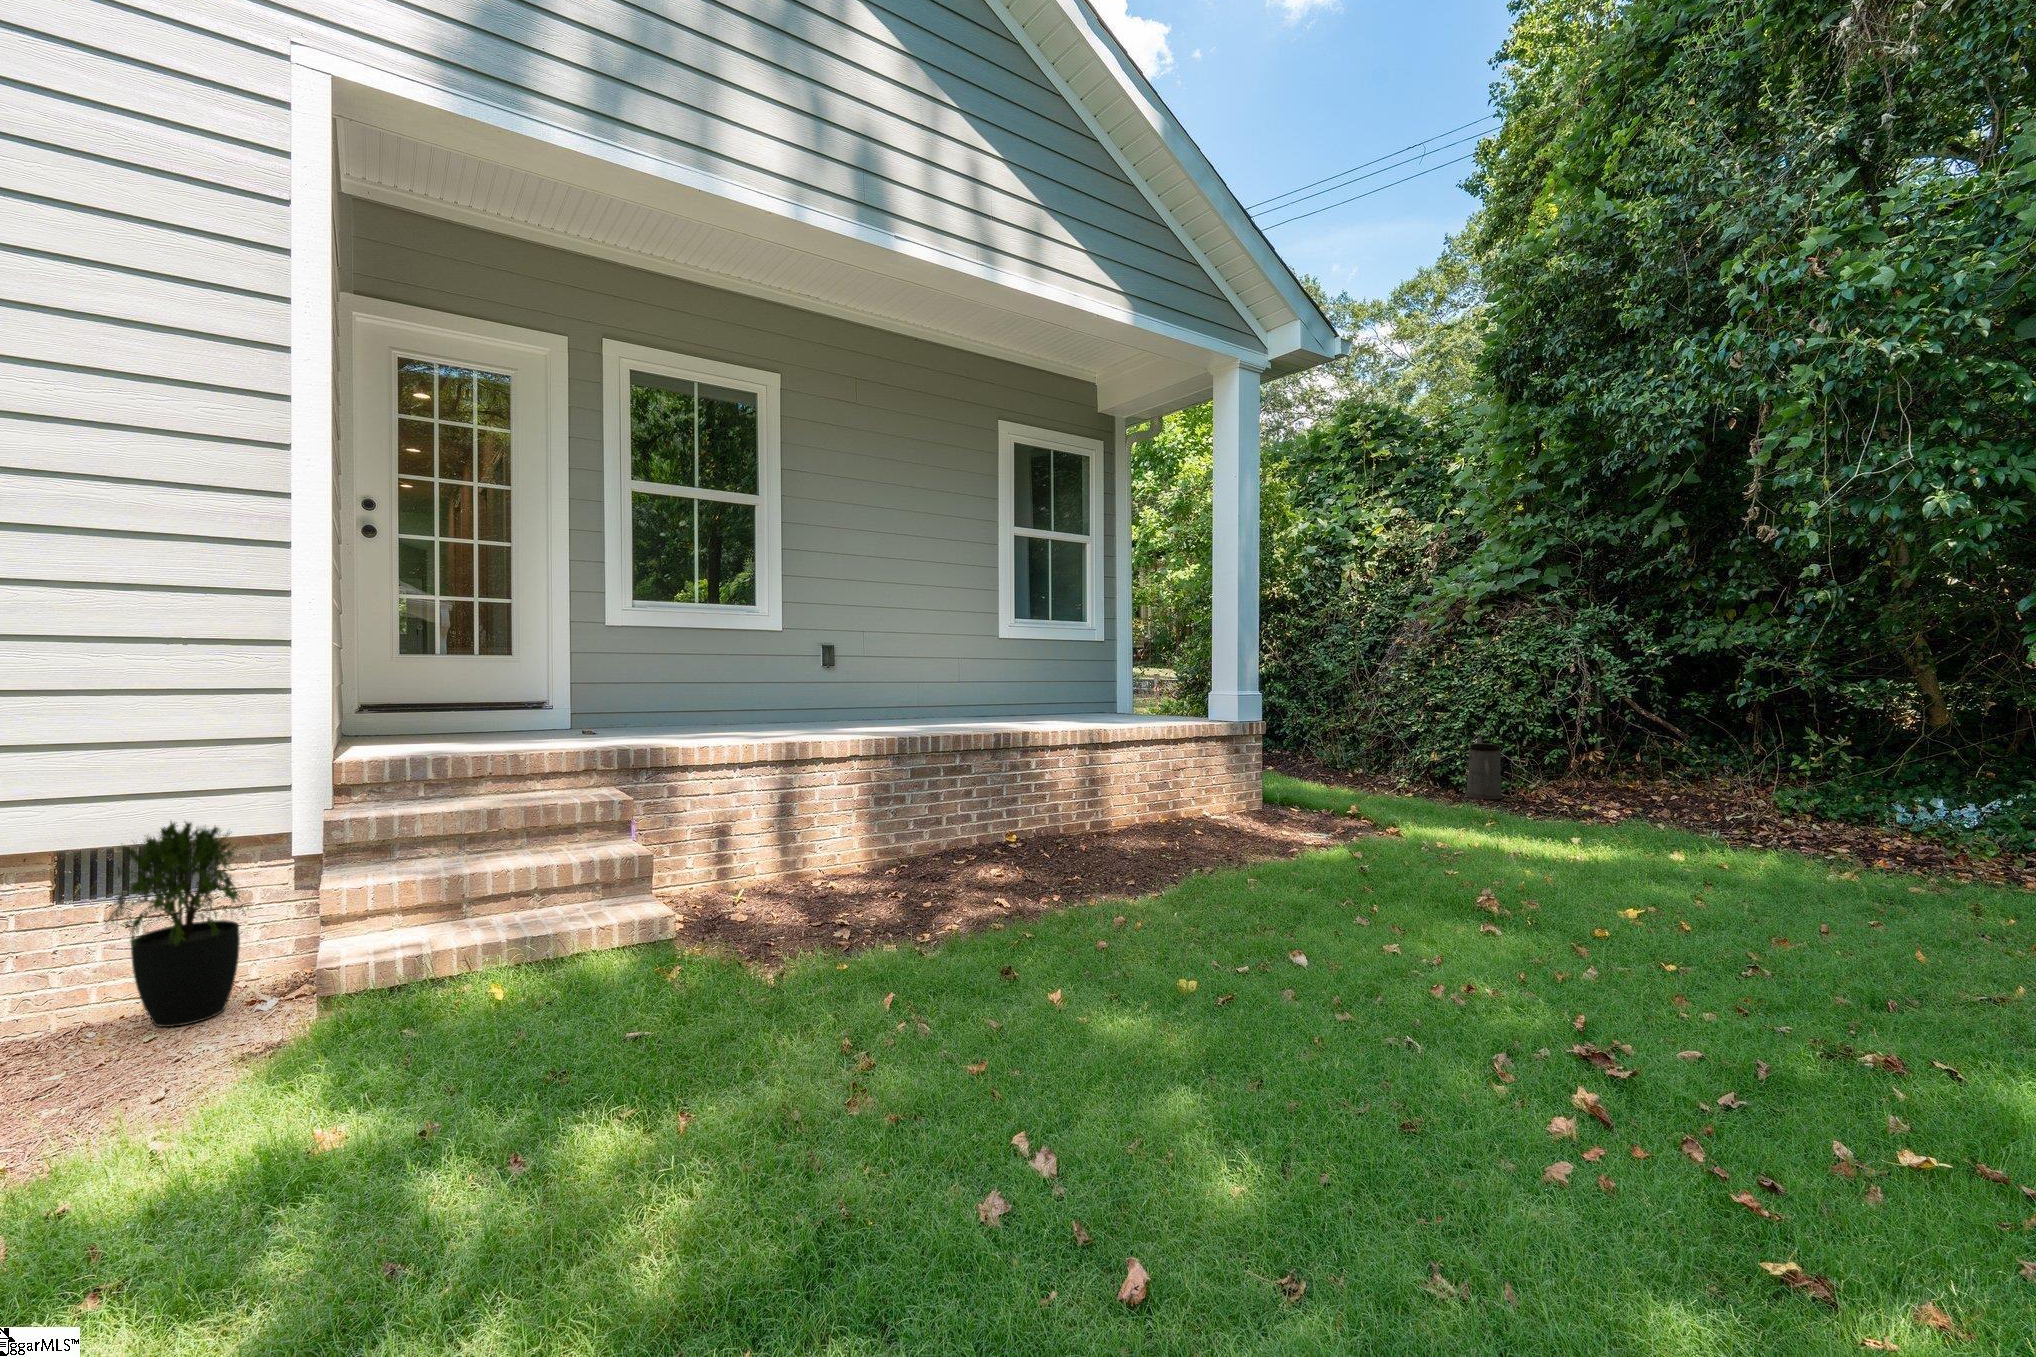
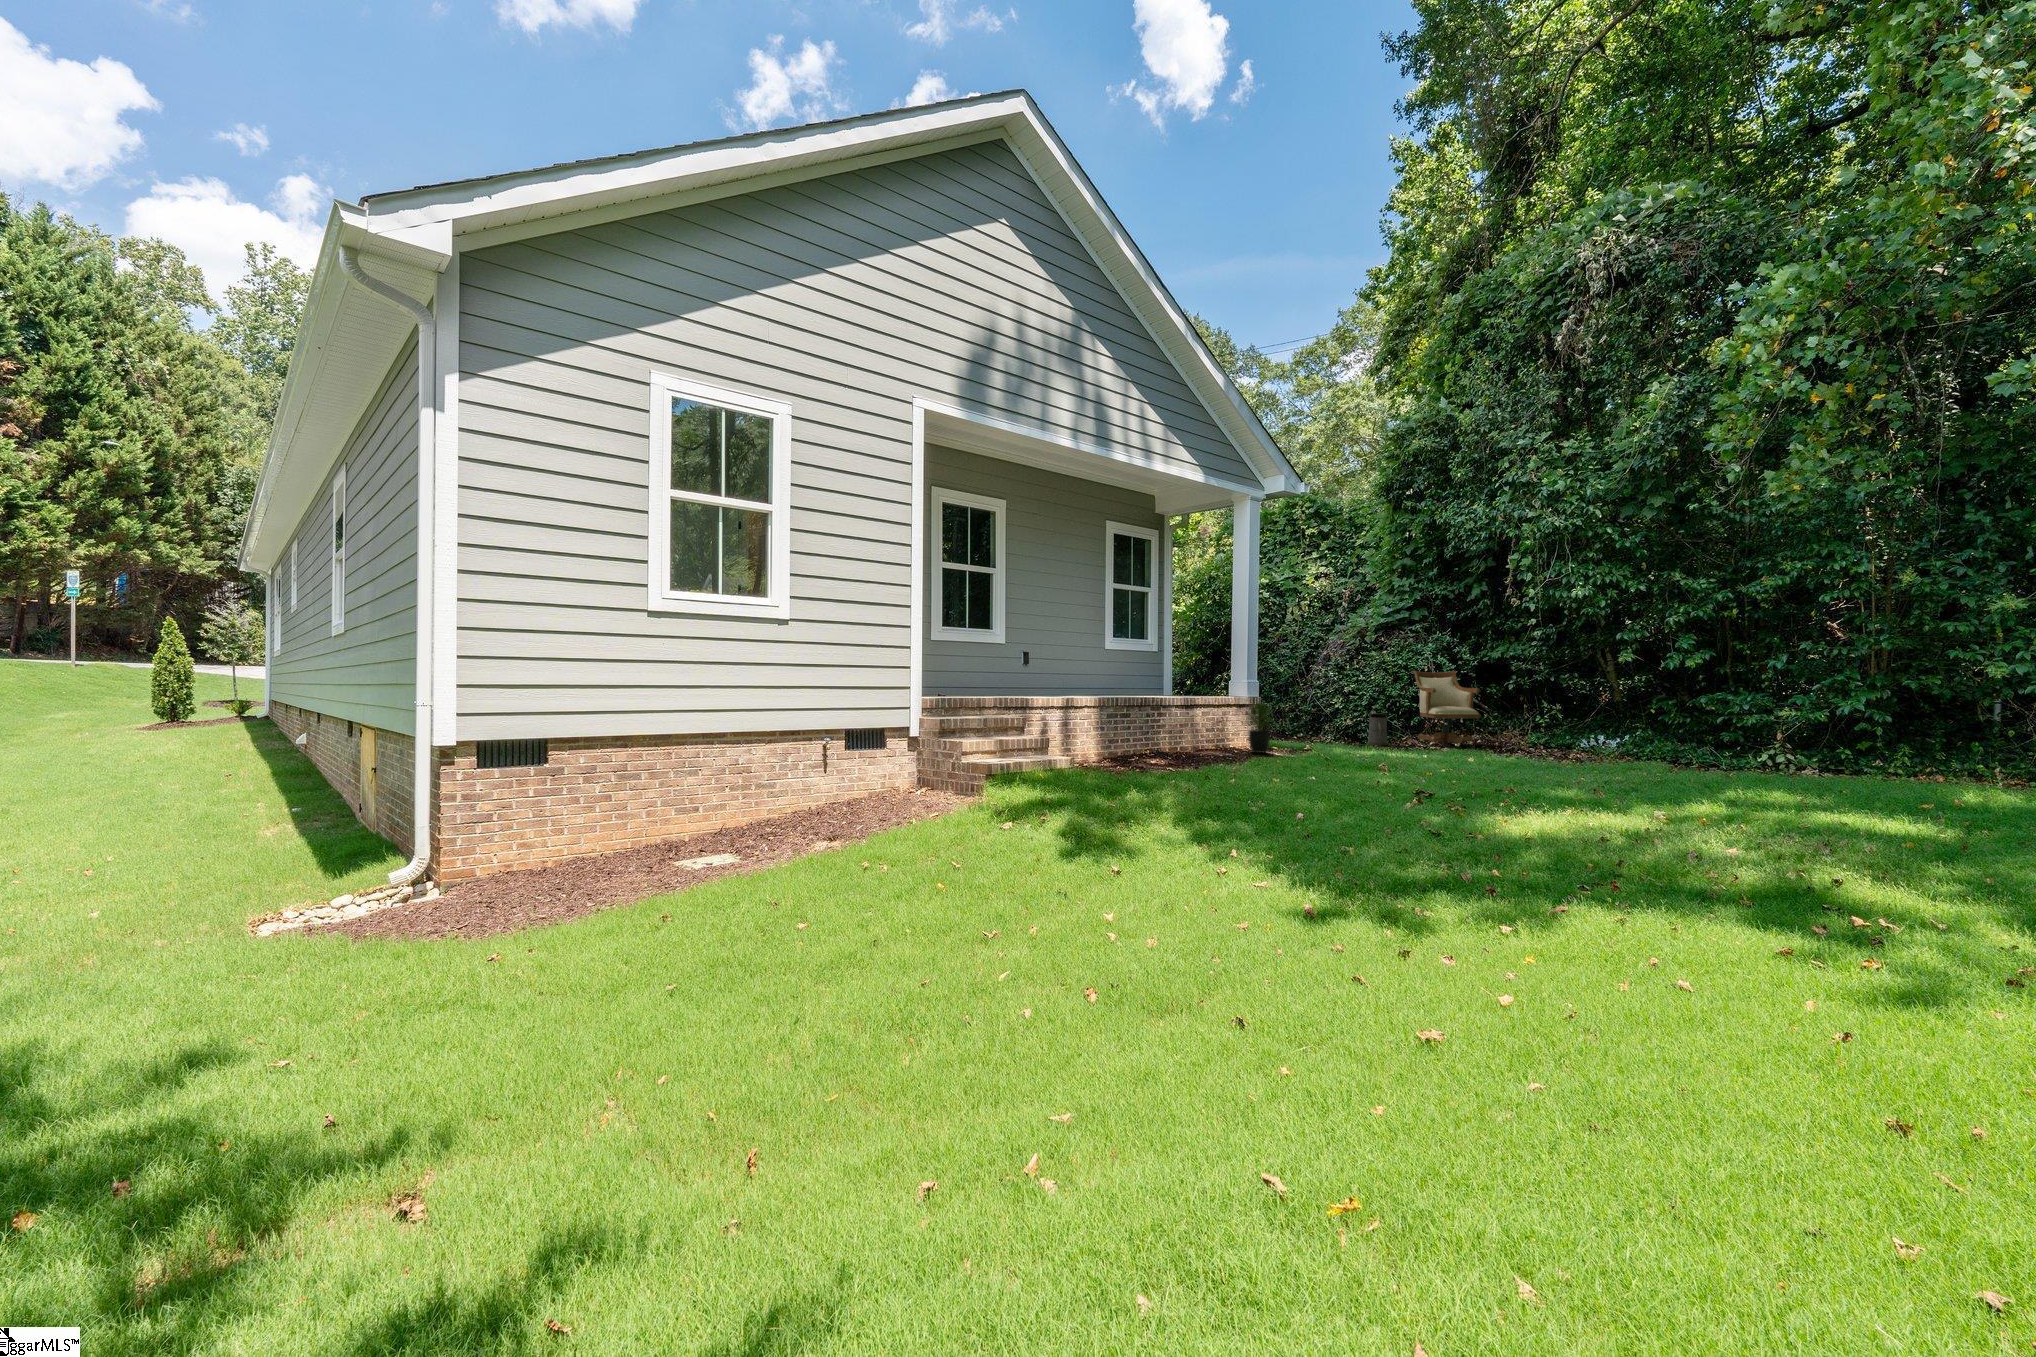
chair: none [1548,669,1676,806] -> present [1413,671,1480,748]
potted plant: present [104,822,243,1027] -> present [1246,701,1274,753]

